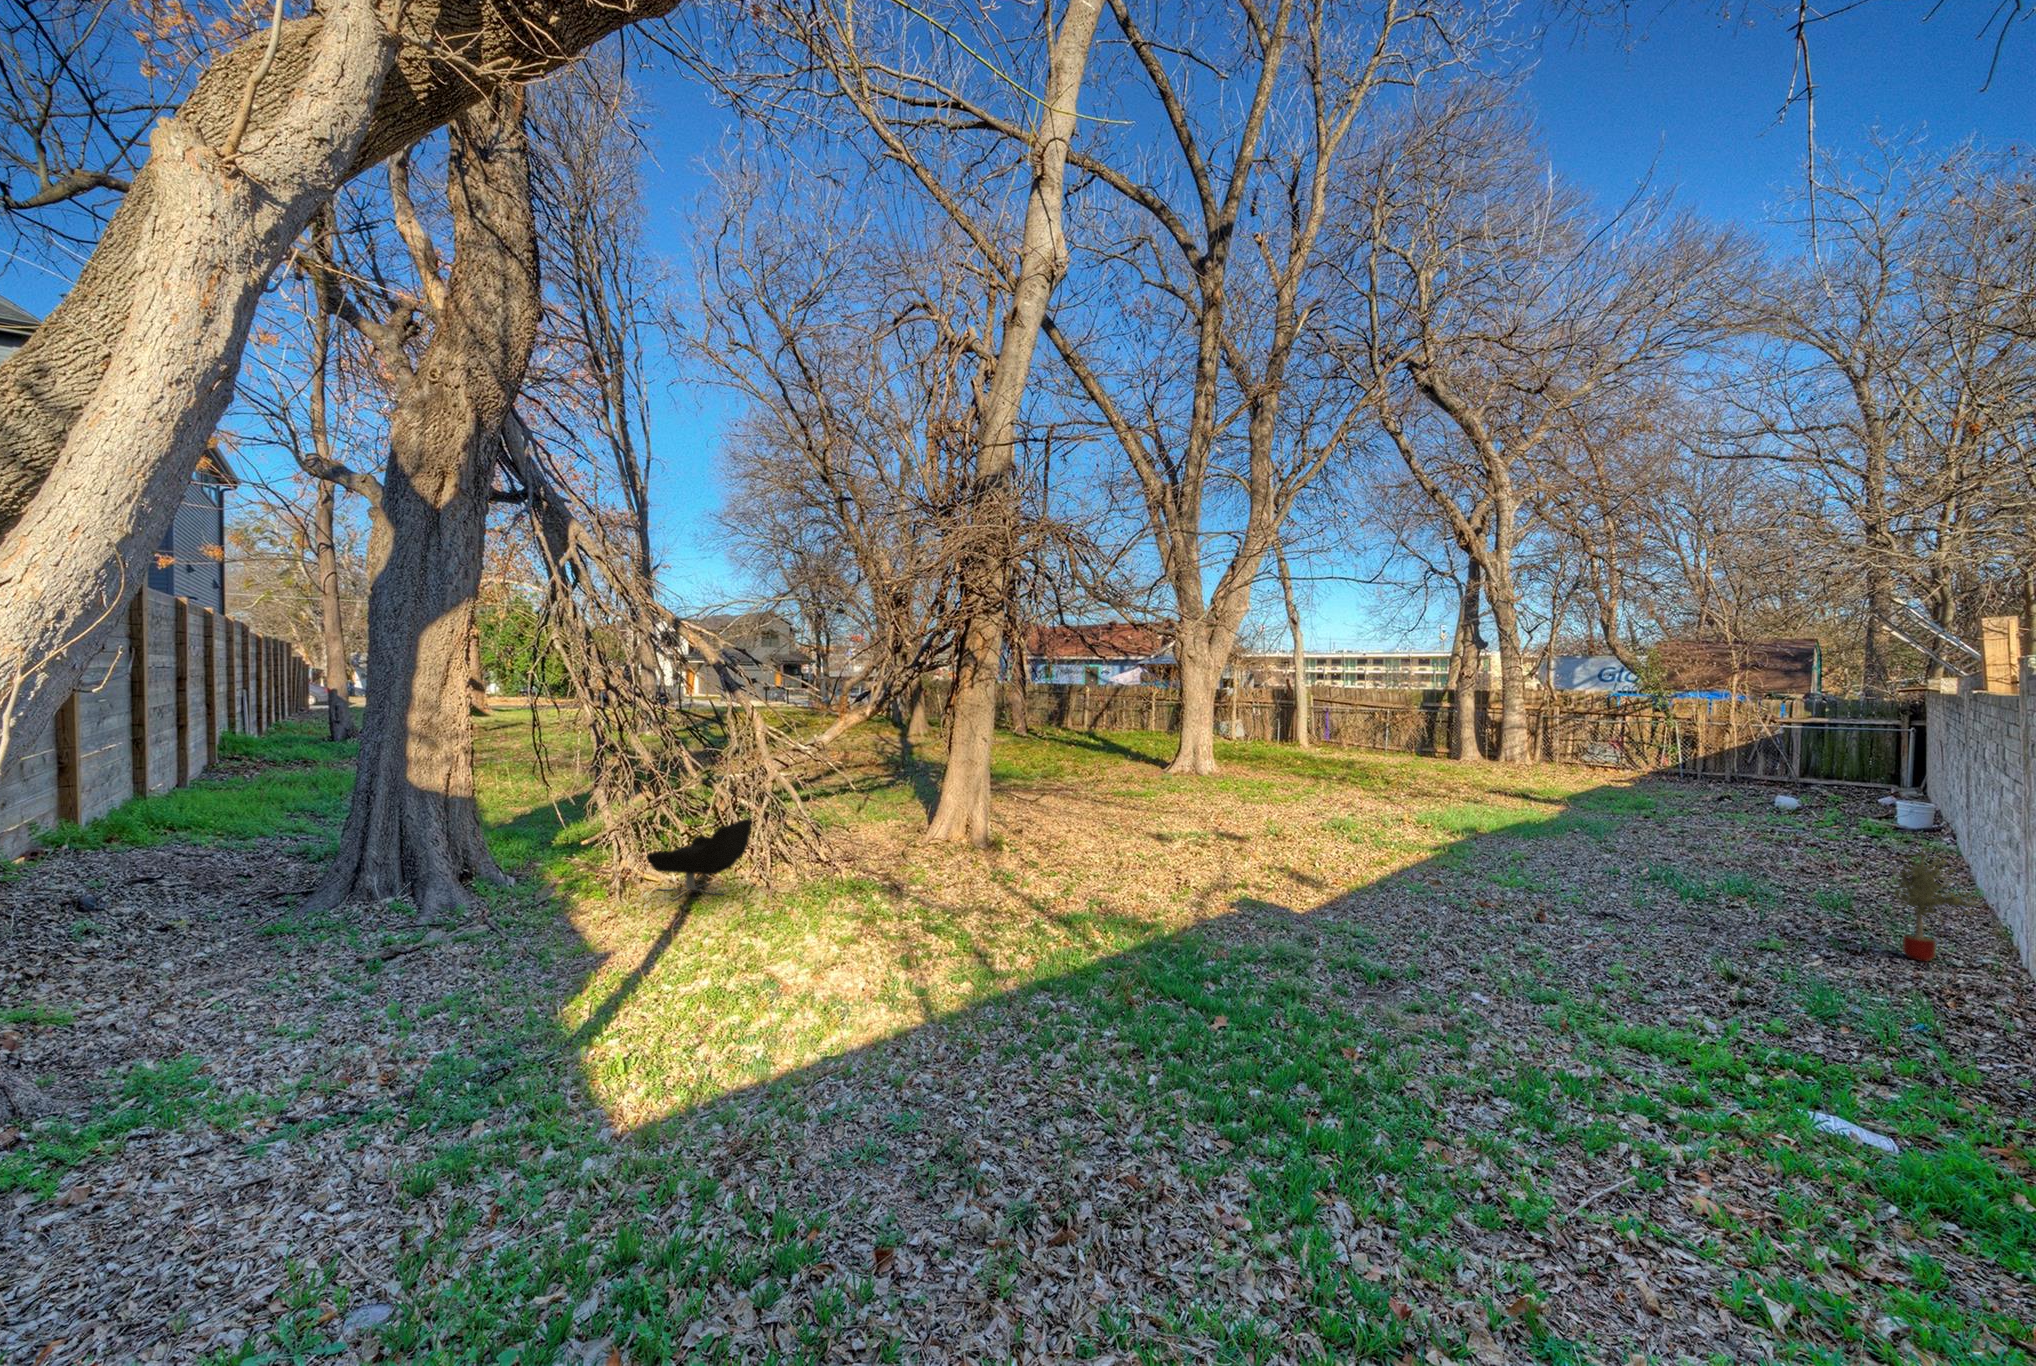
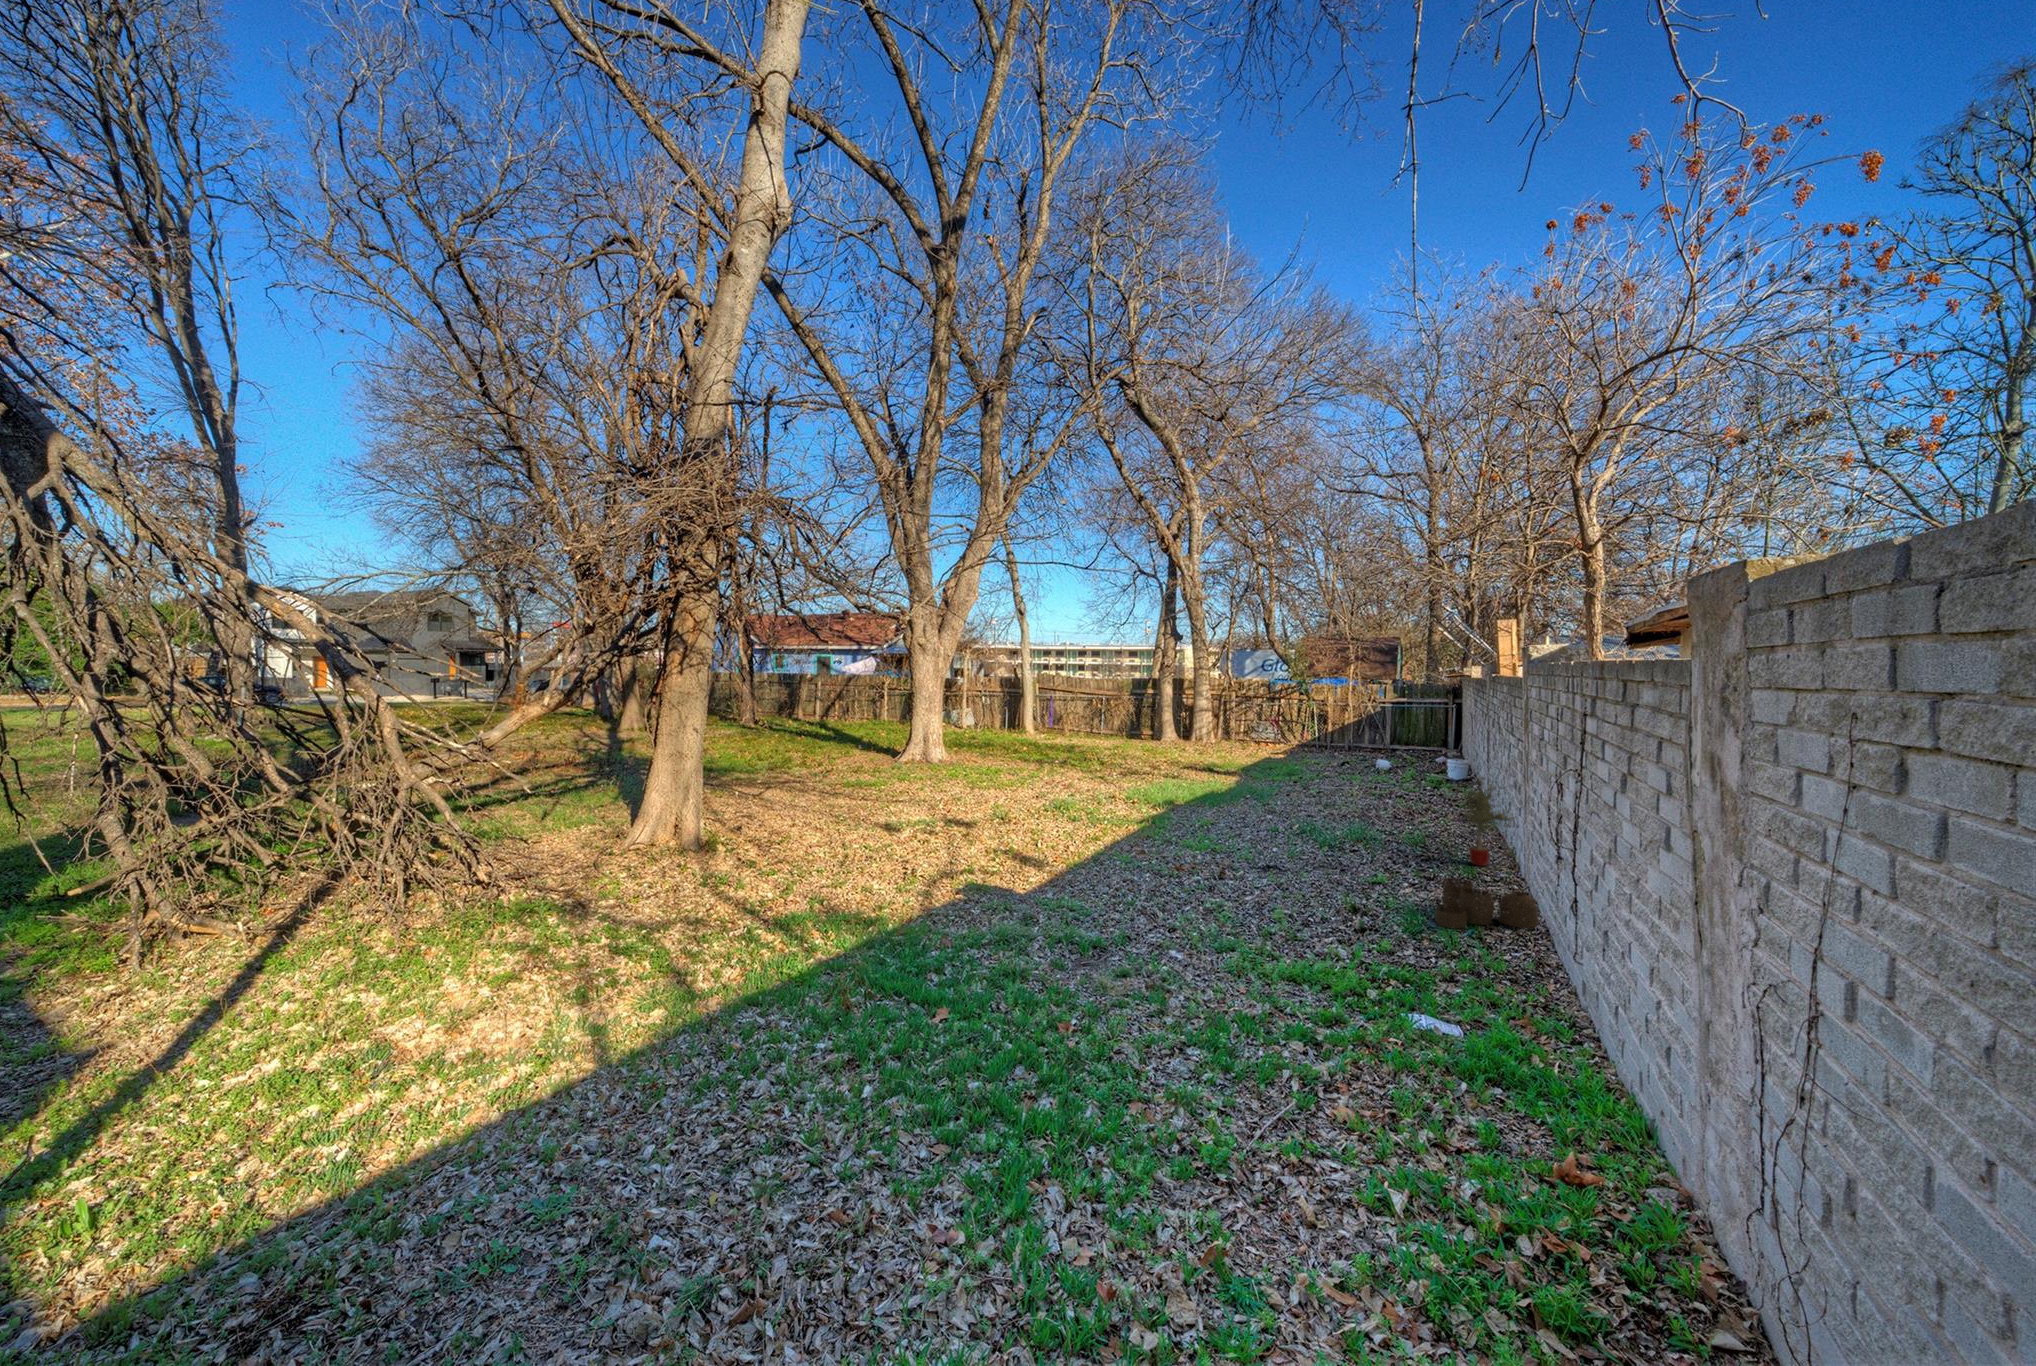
lounge chair: present [646,819,752,902] -> none [197,846,367,965]
woven basket: none [1844,964,2015,1044] -> present [1435,876,1538,929]

